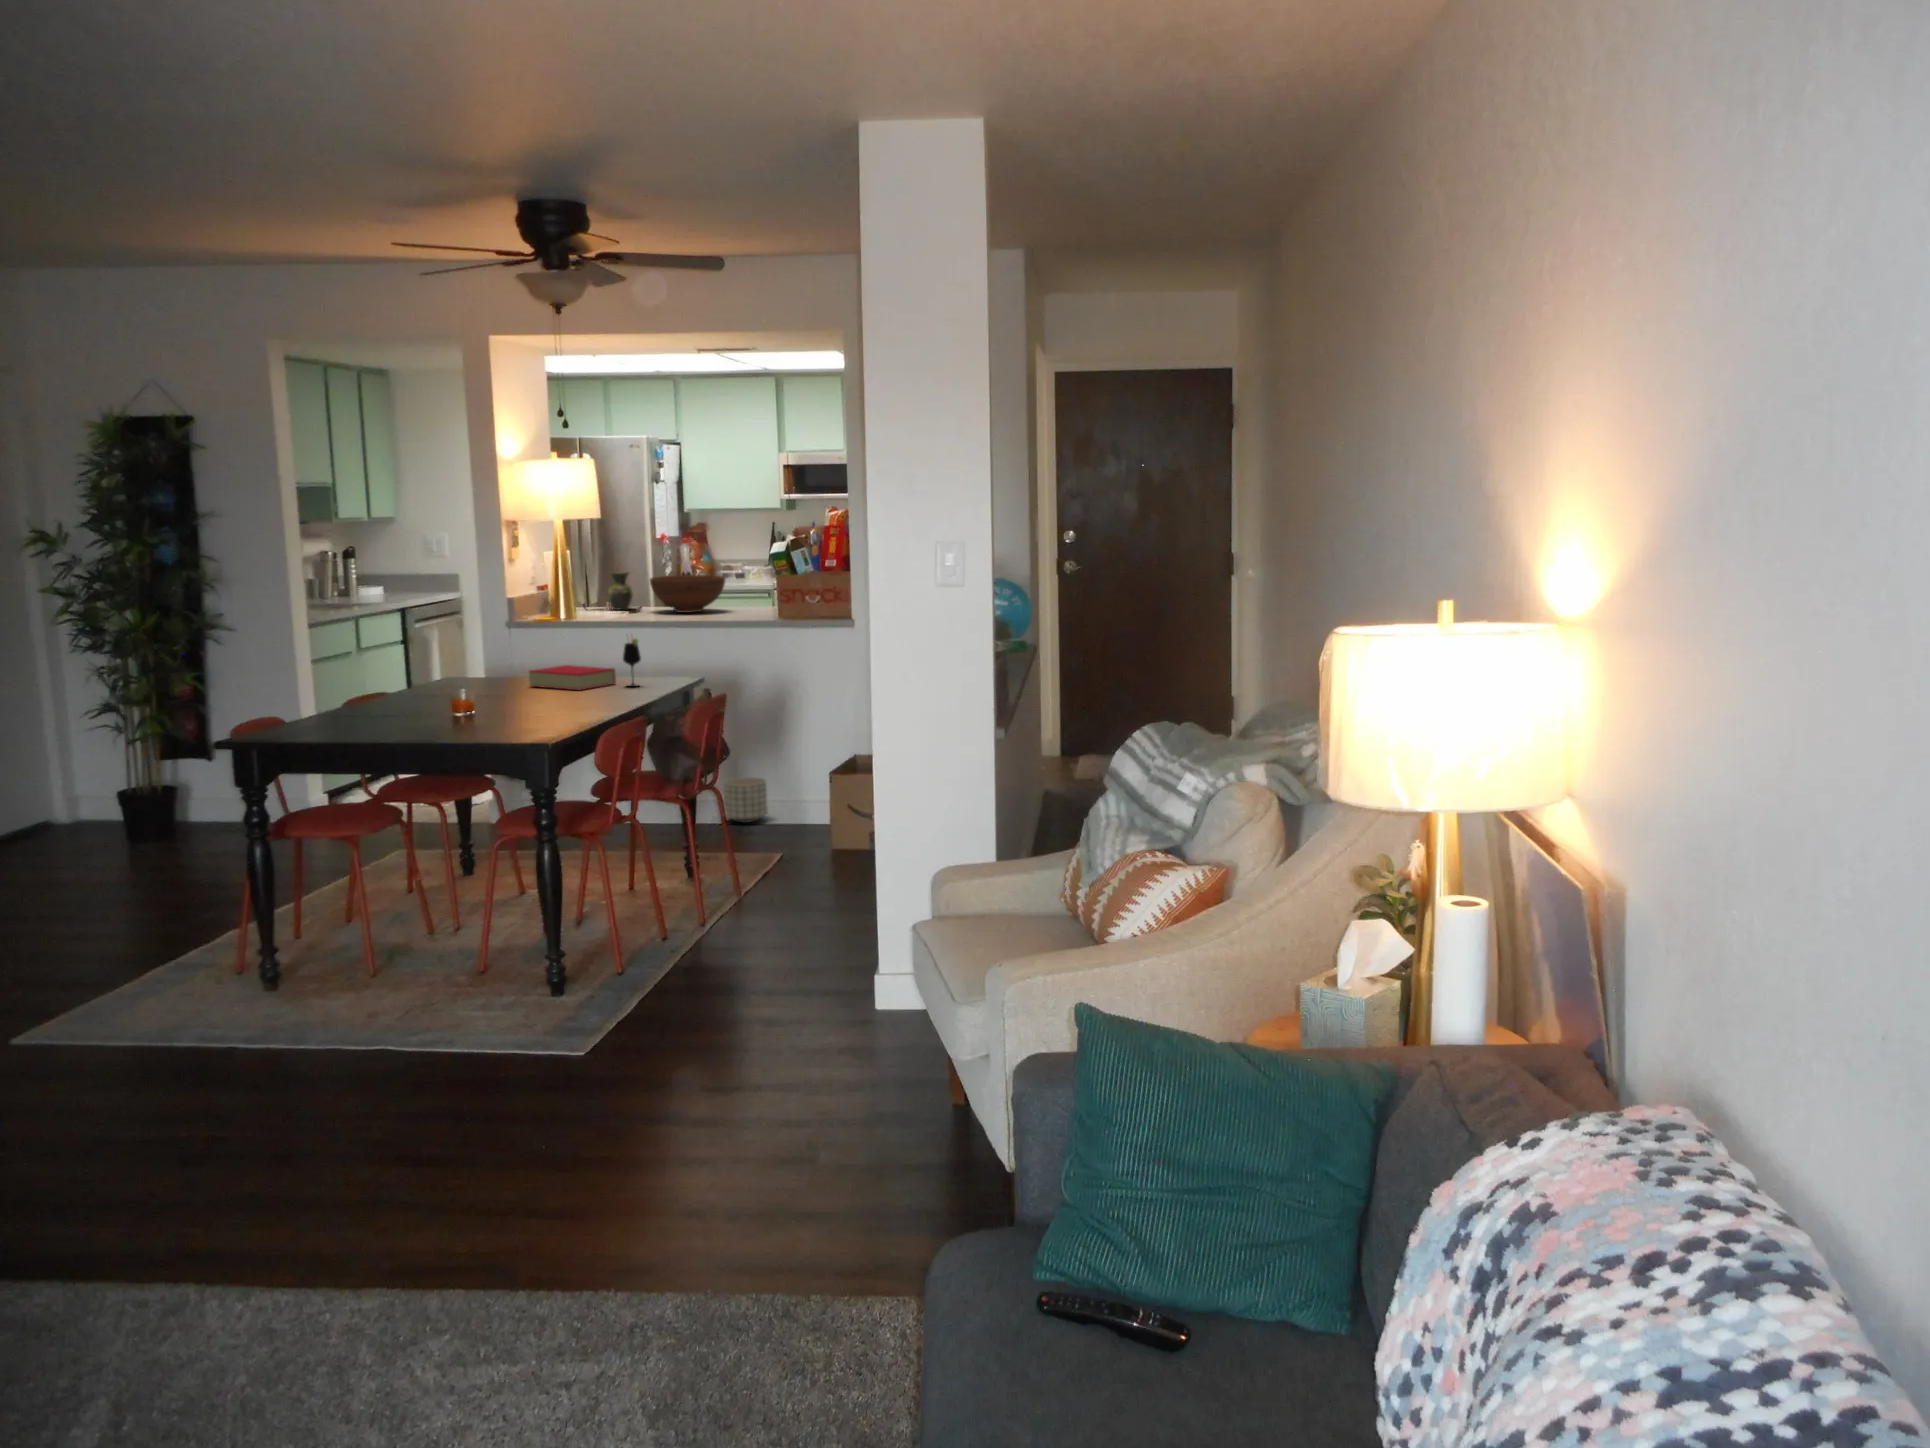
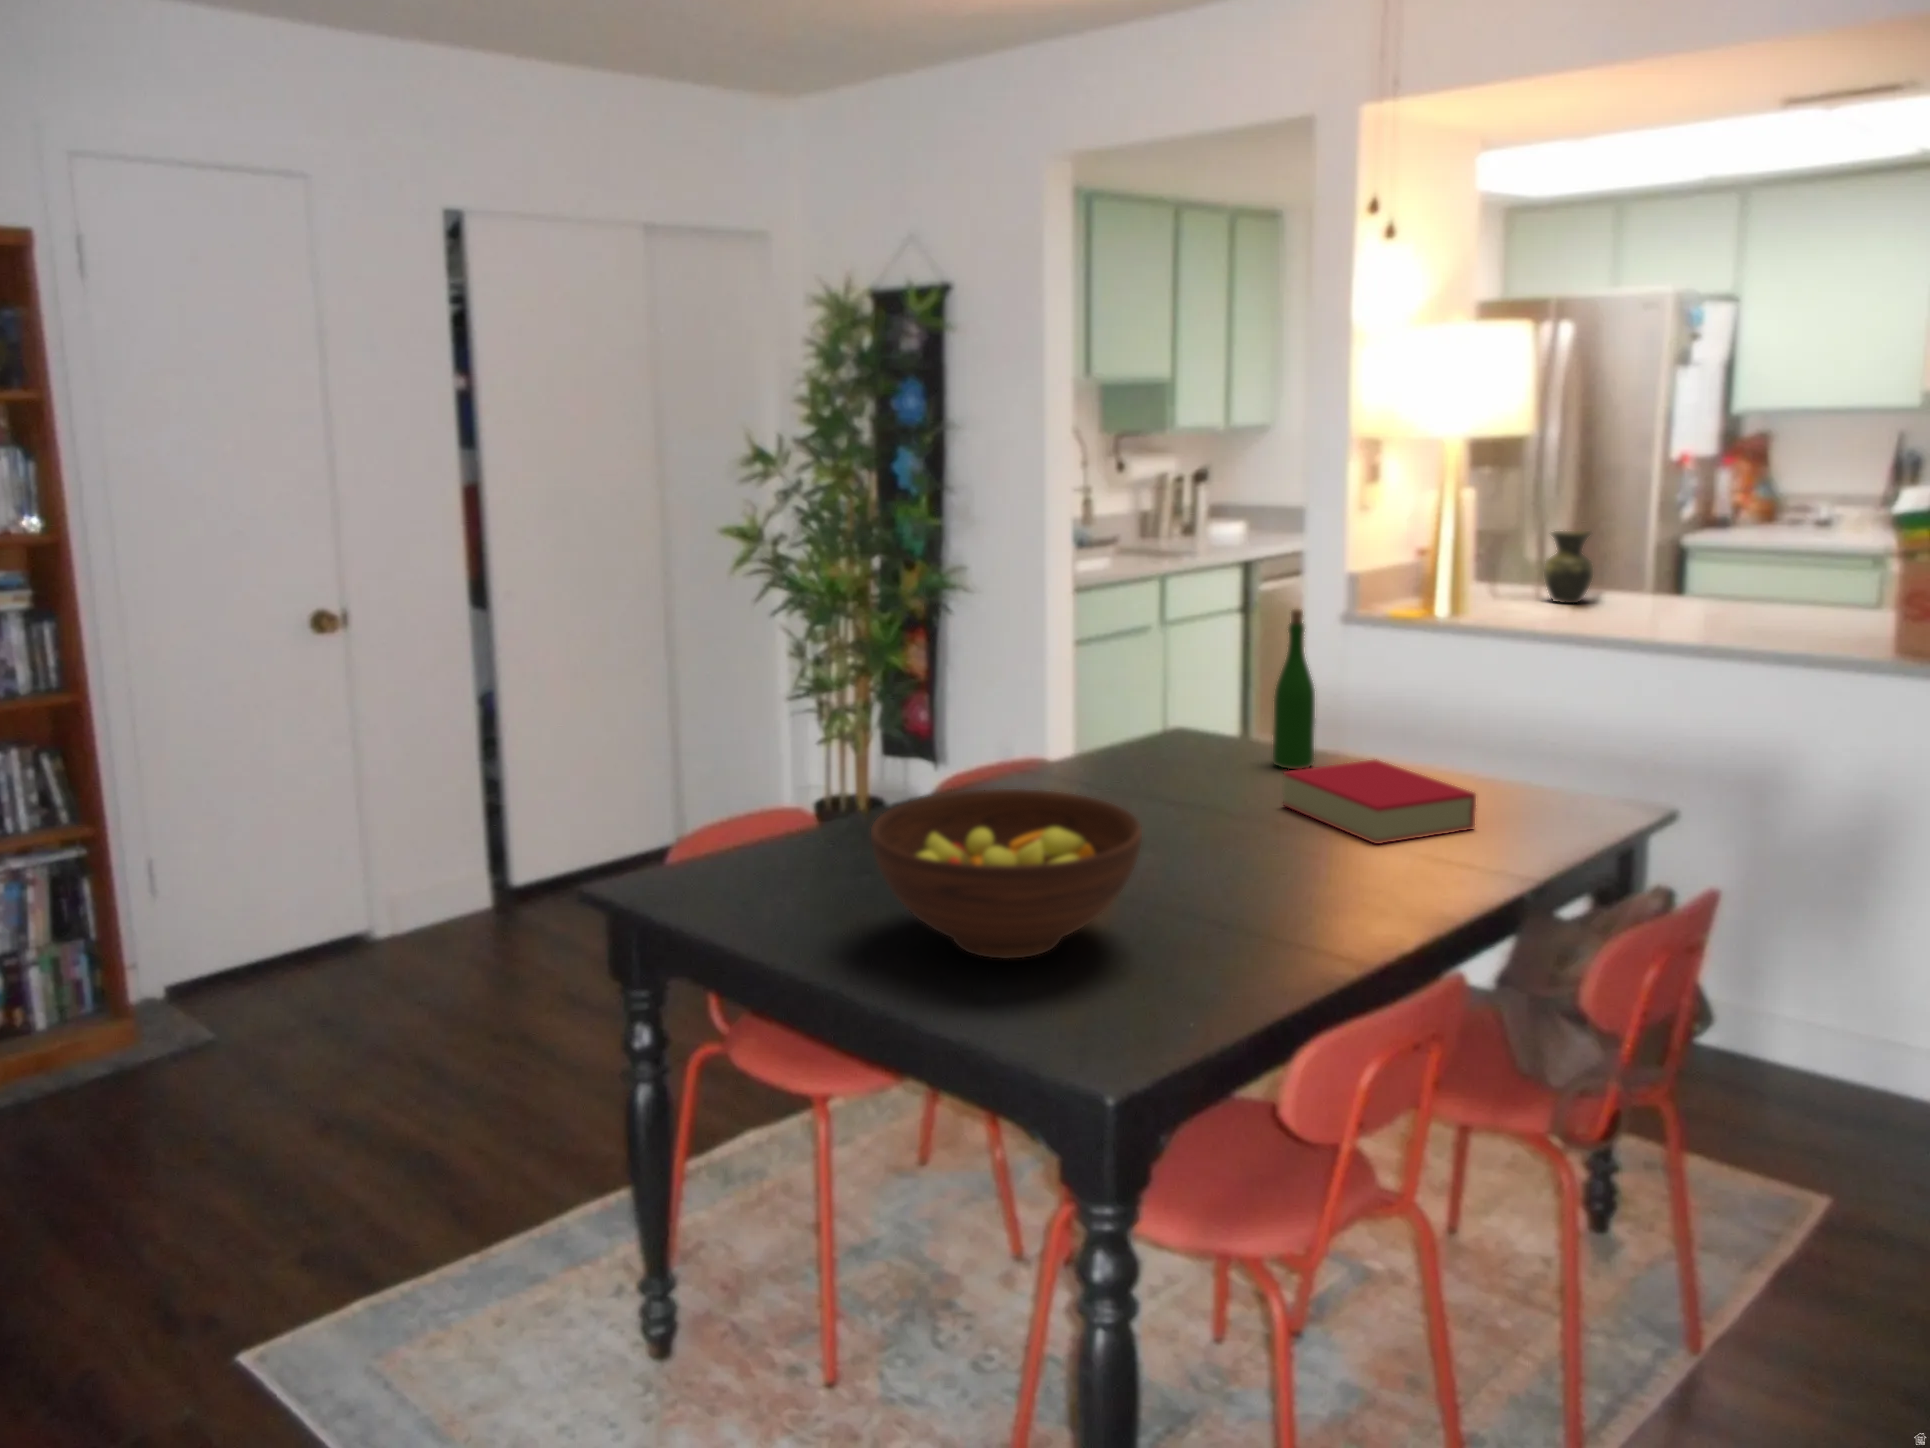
fruit bowl: present [650,575,725,613] -> present [871,789,1142,959]
wine bottle: none [510,601,531,679] -> present [1273,609,1315,770]
wine glass: present [623,639,641,687] -> none [1492,724,1538,852]
planter: present [724,777,768,823] -> none [1733,990,1846,1099]

